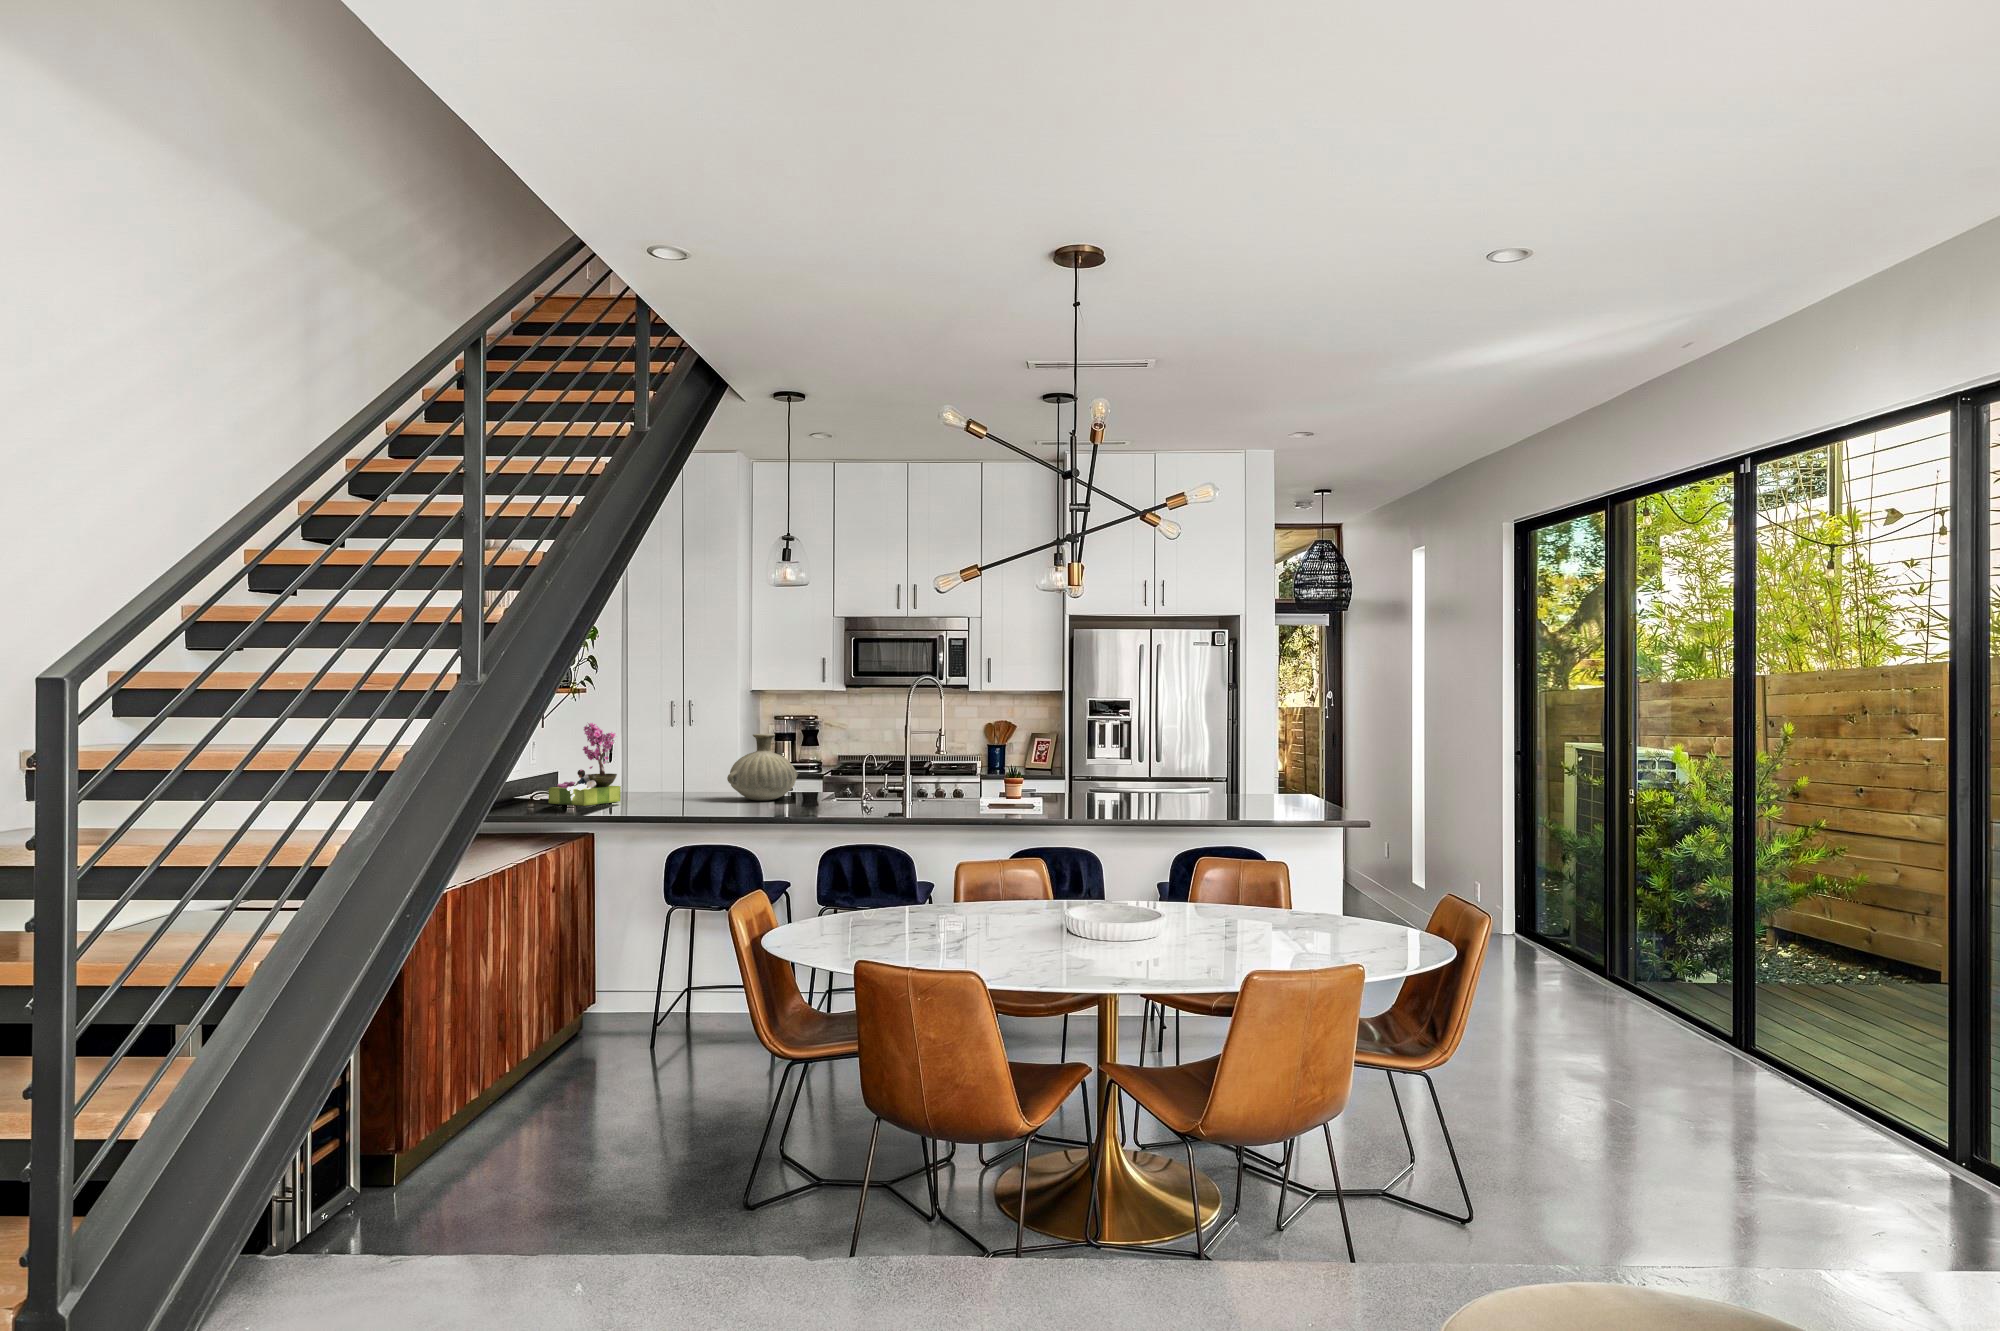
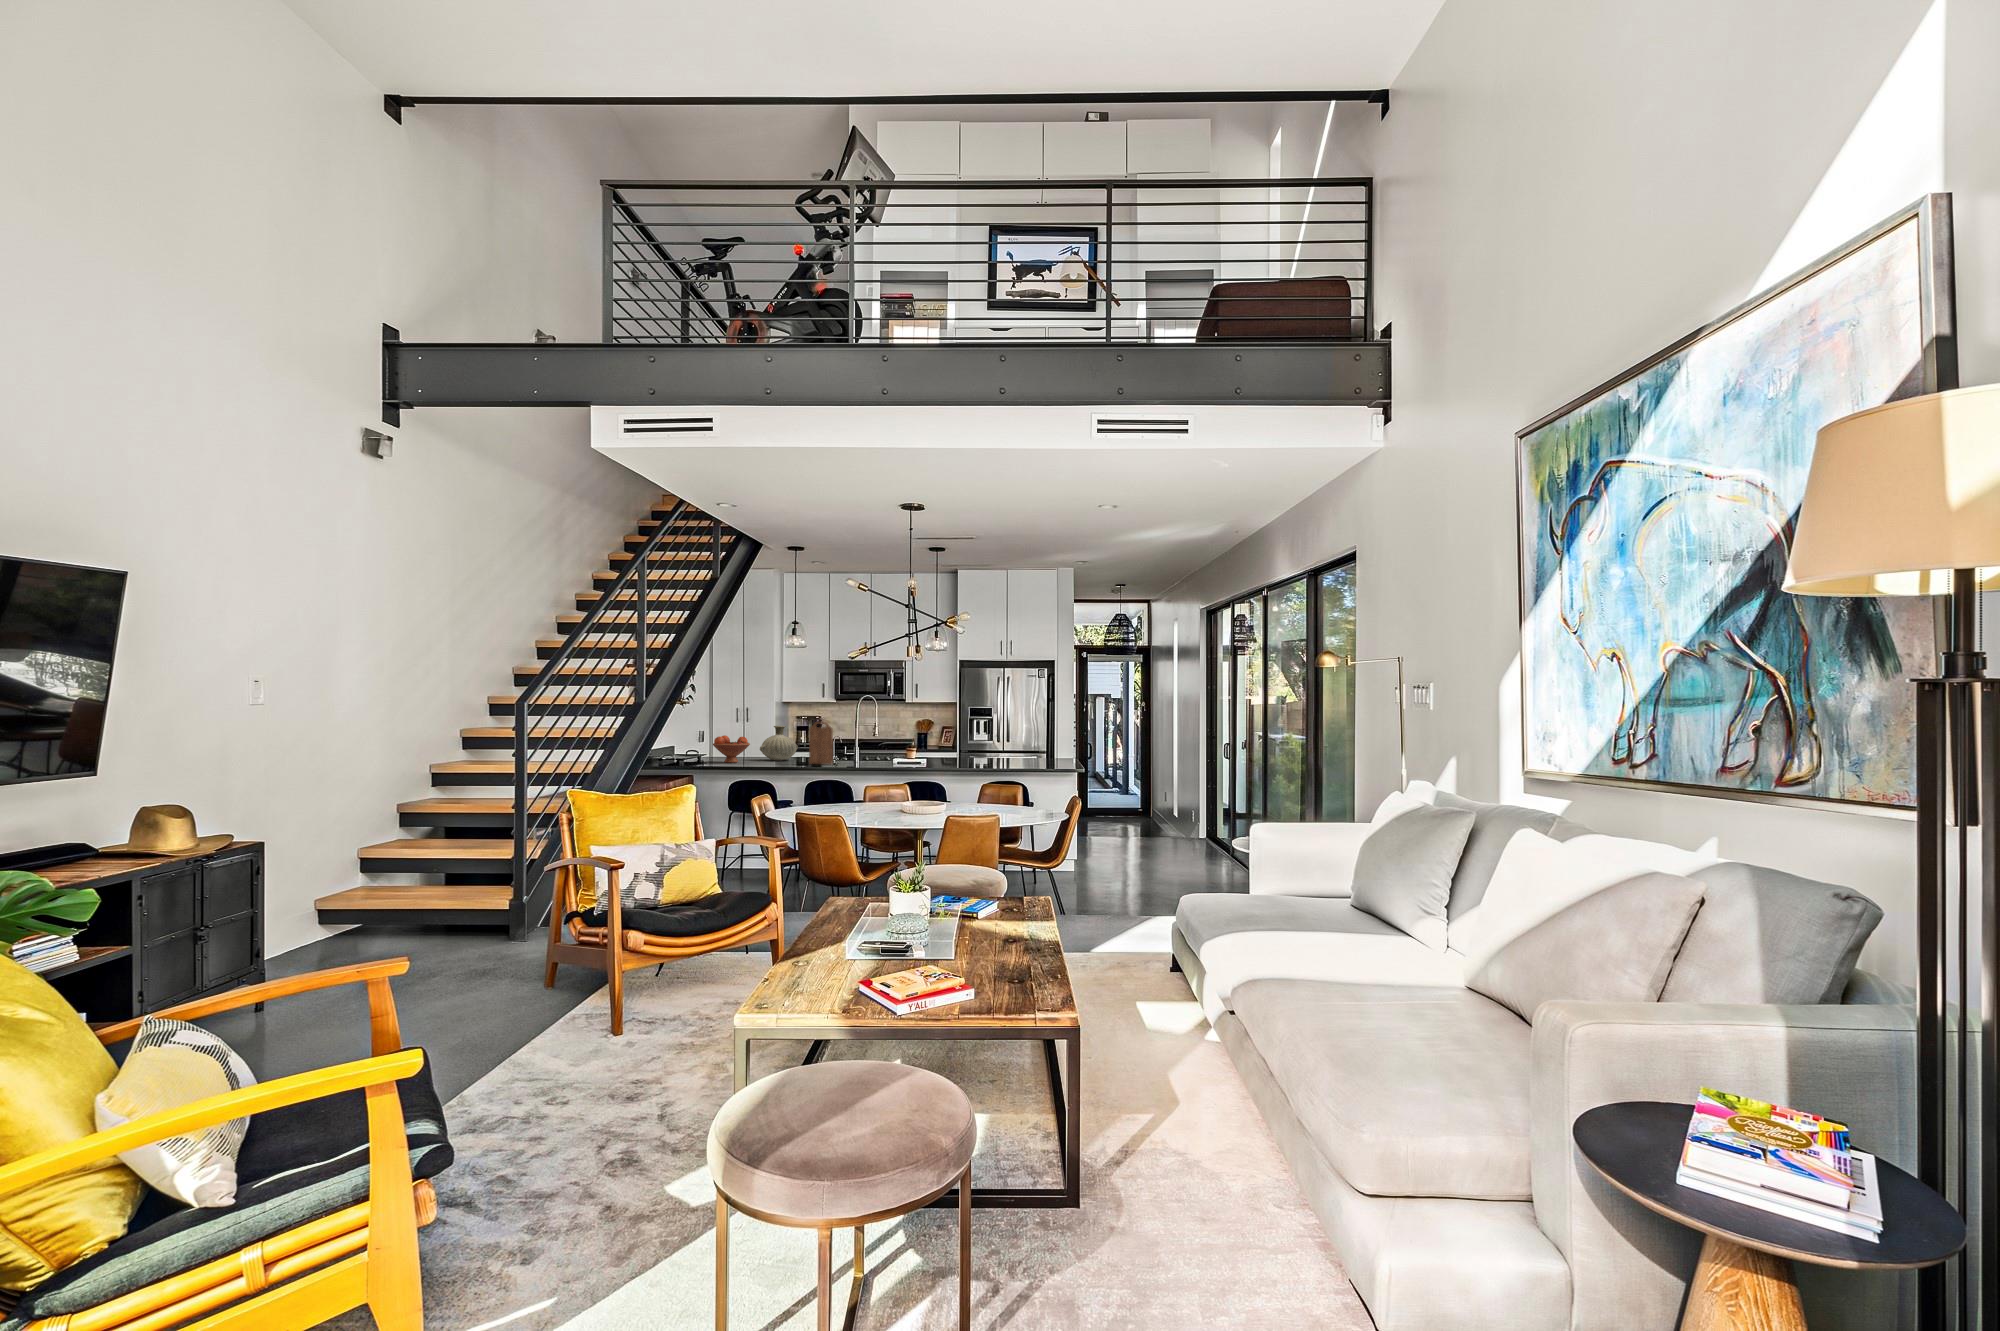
flower arrangement: present [549,723,621,806] -> none [668,719,705,762]
cutting board: none [829,726,876,810] -> present [809,722,833,764]
fruit bowl: none [638,754,712,808] -> present [713,735,750,763]

